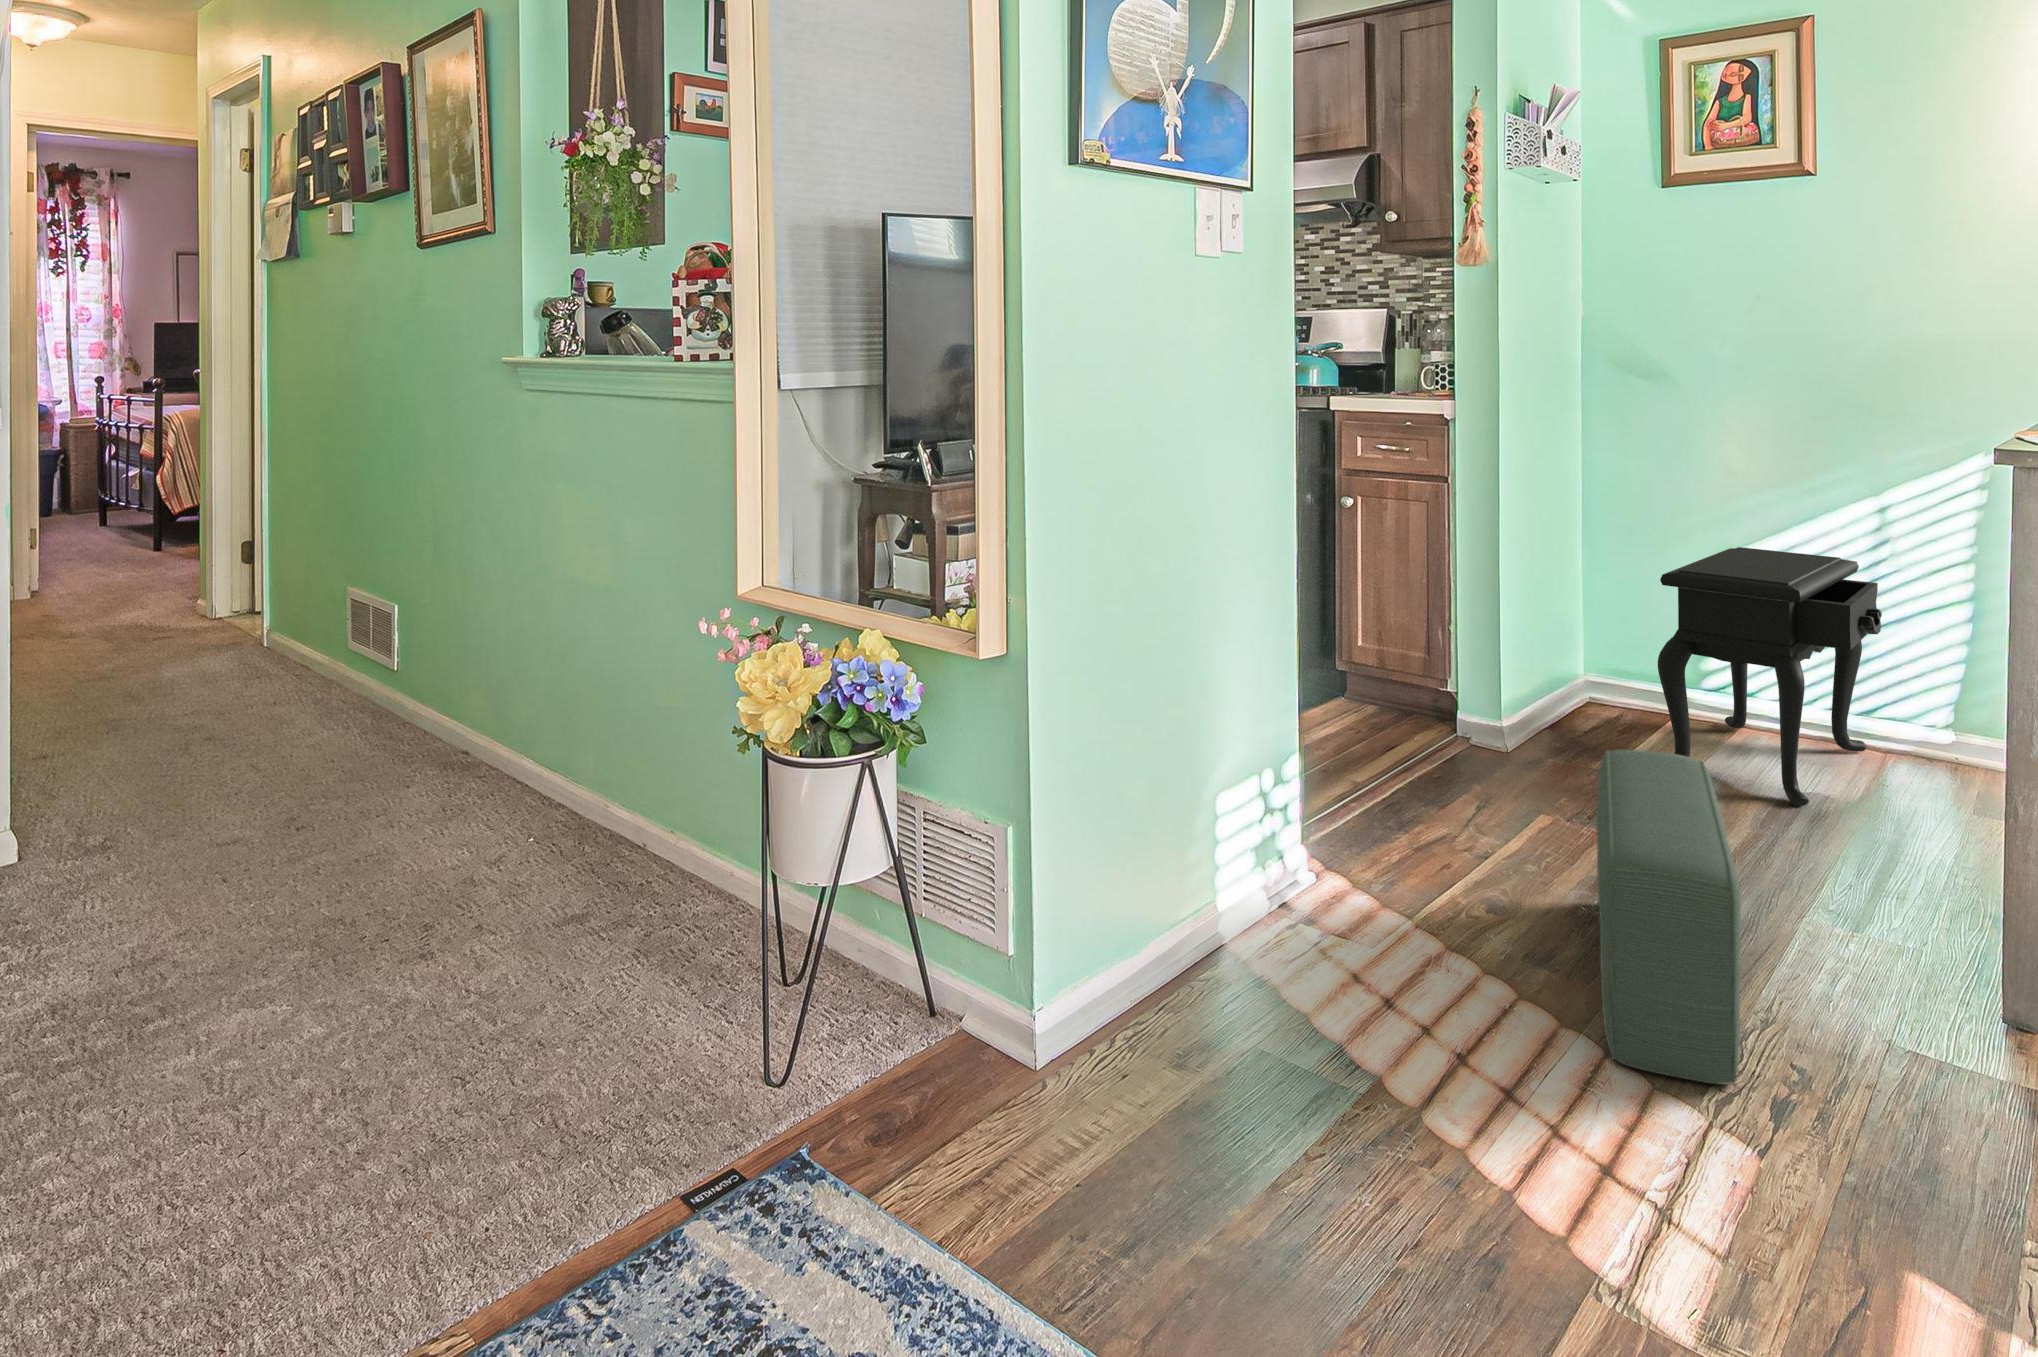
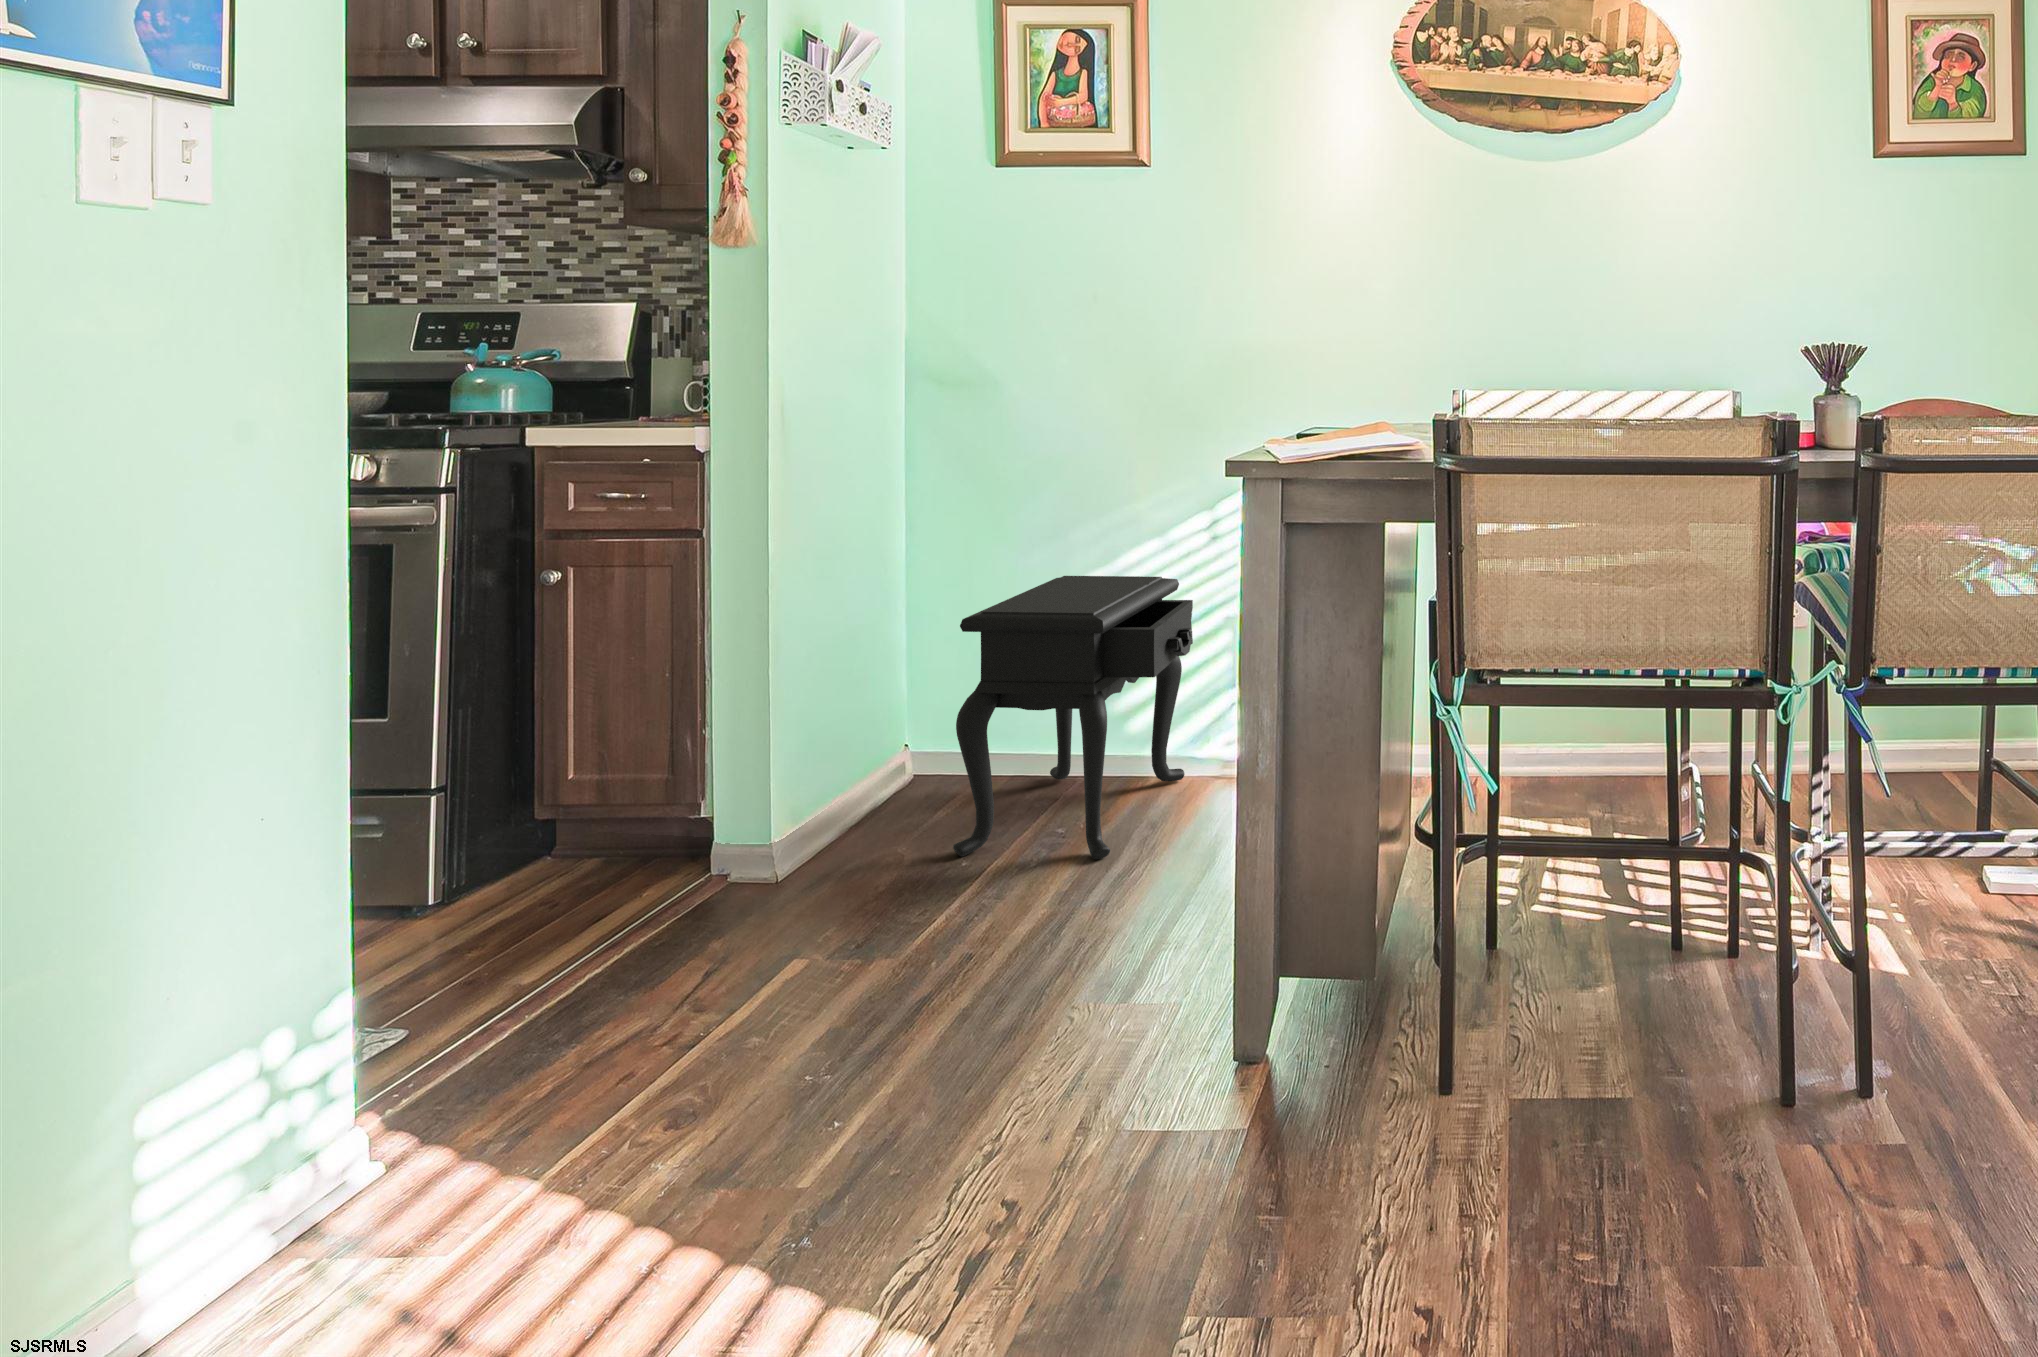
pouf: present [1597,750,1741,1085] -> none [758,844,957,1282]

